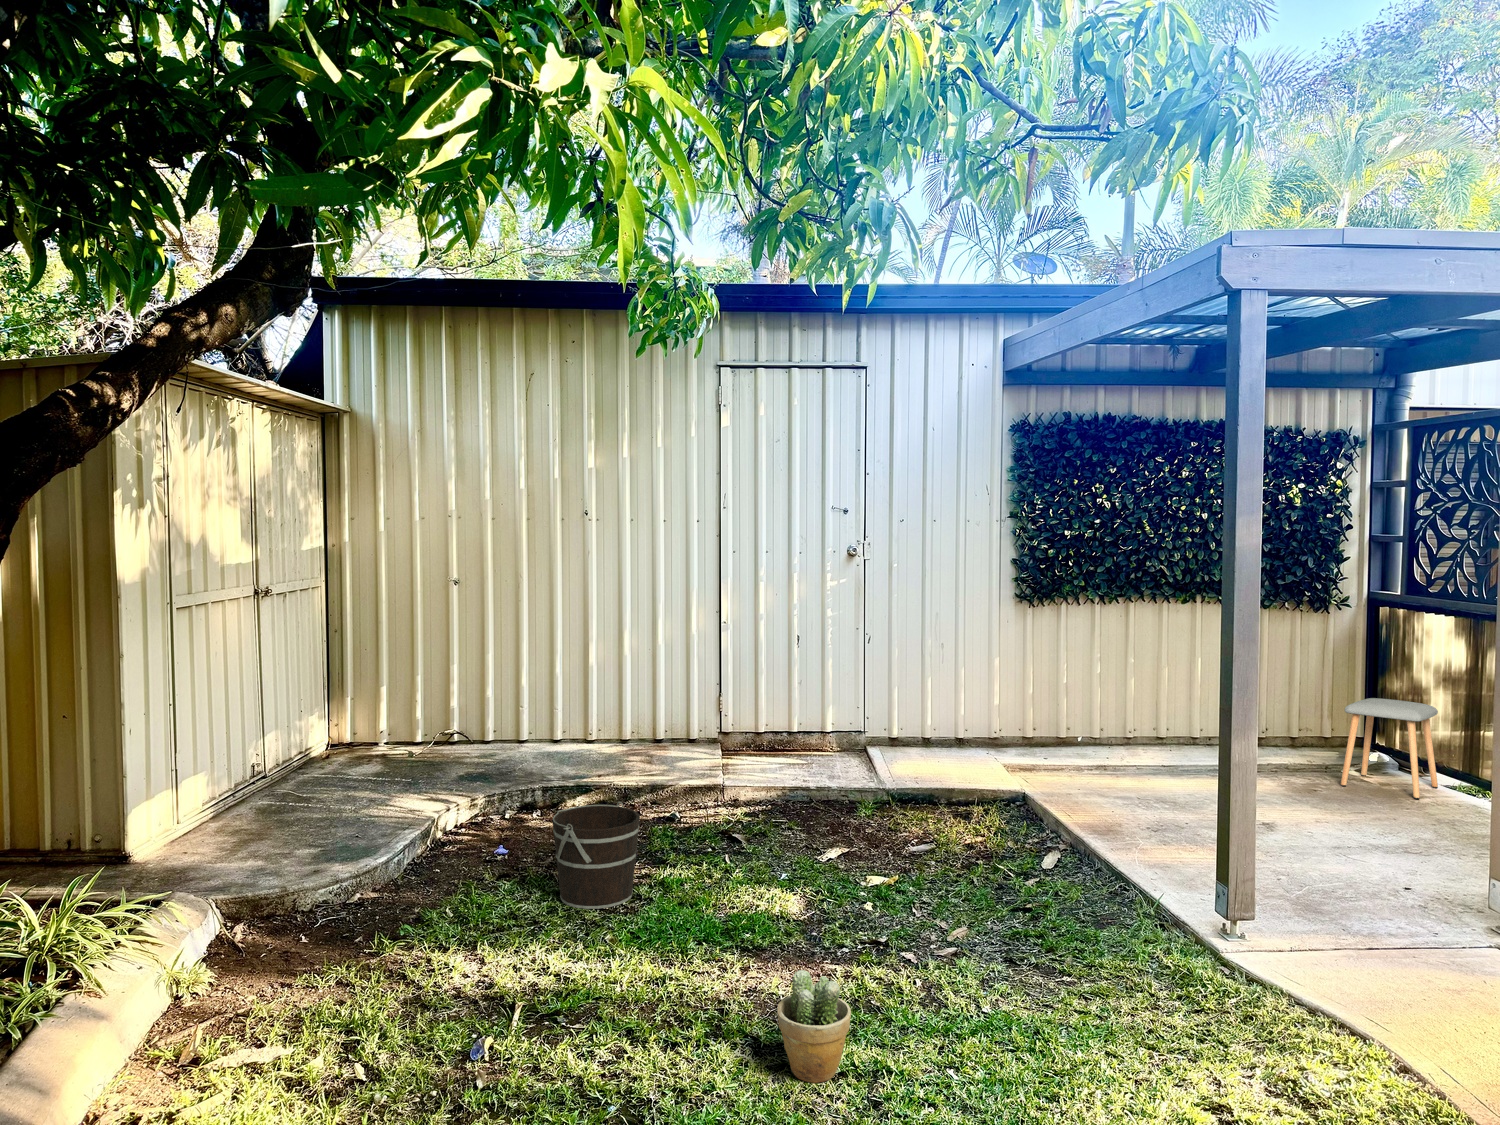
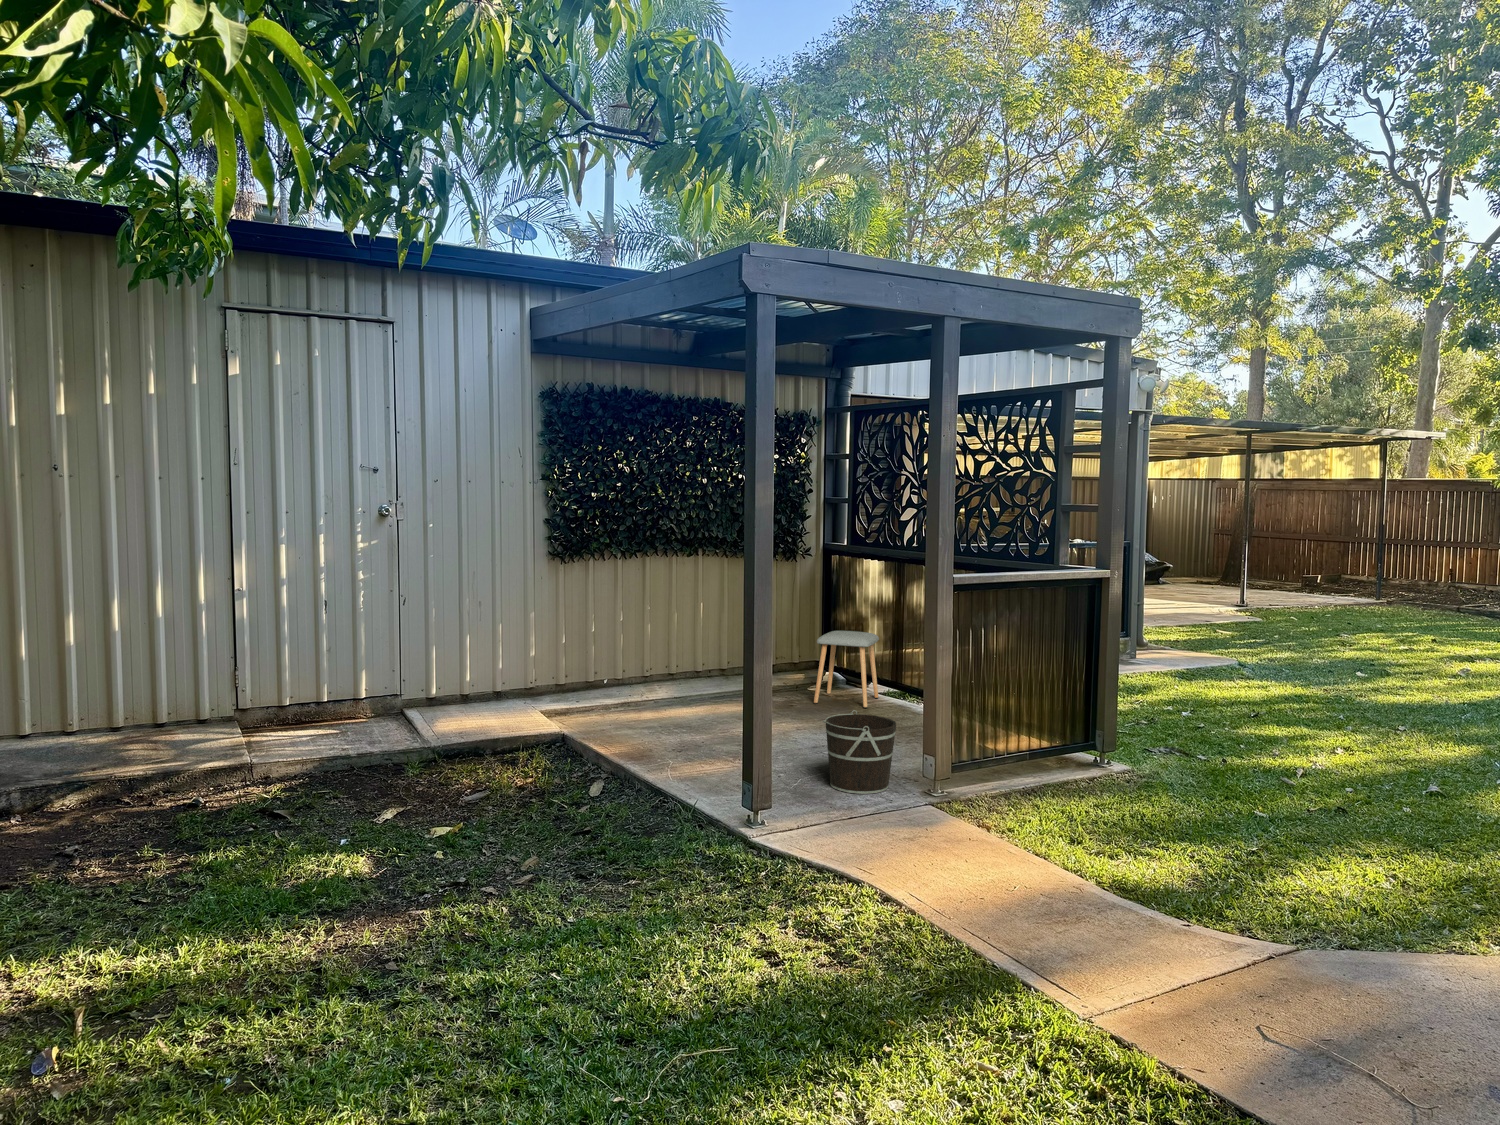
bucket: present [552,802,640,909] -> present [823,710,896,794]
potted plant: present [778,970,851,1083] -> none [393,909,465,1008]

